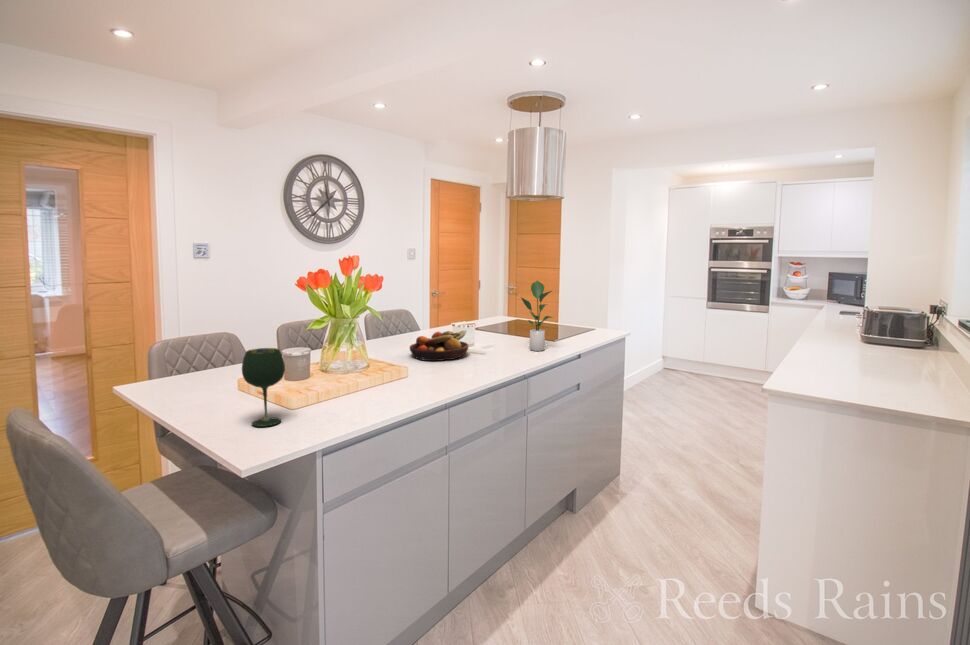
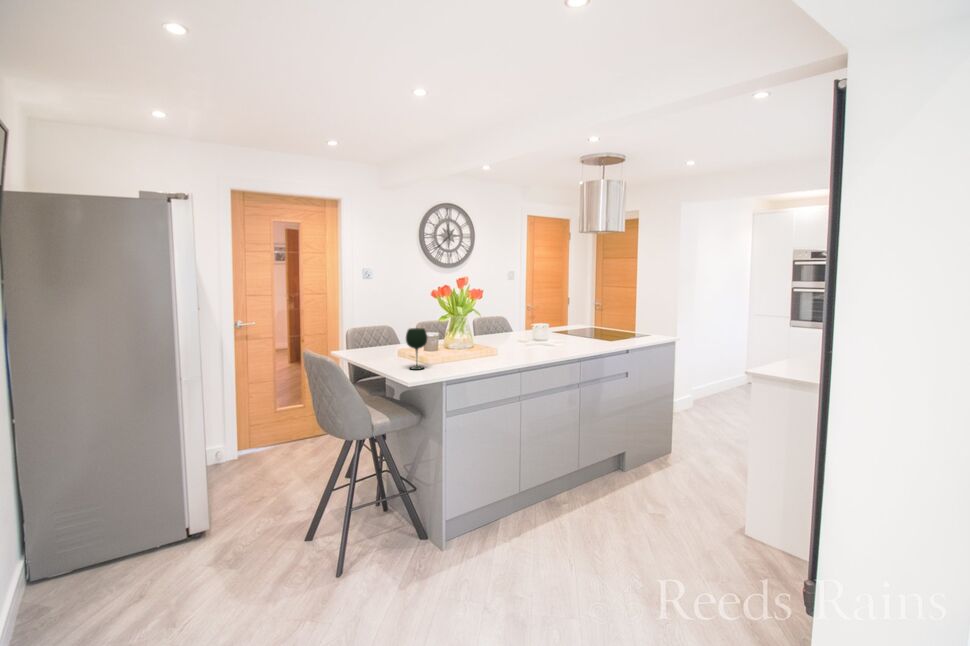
potted plant: present [521,281,552,351] -> none [578,294,602,344]
fruit bowl: present [410,330,468,361] -> none [500,328,540,347]

